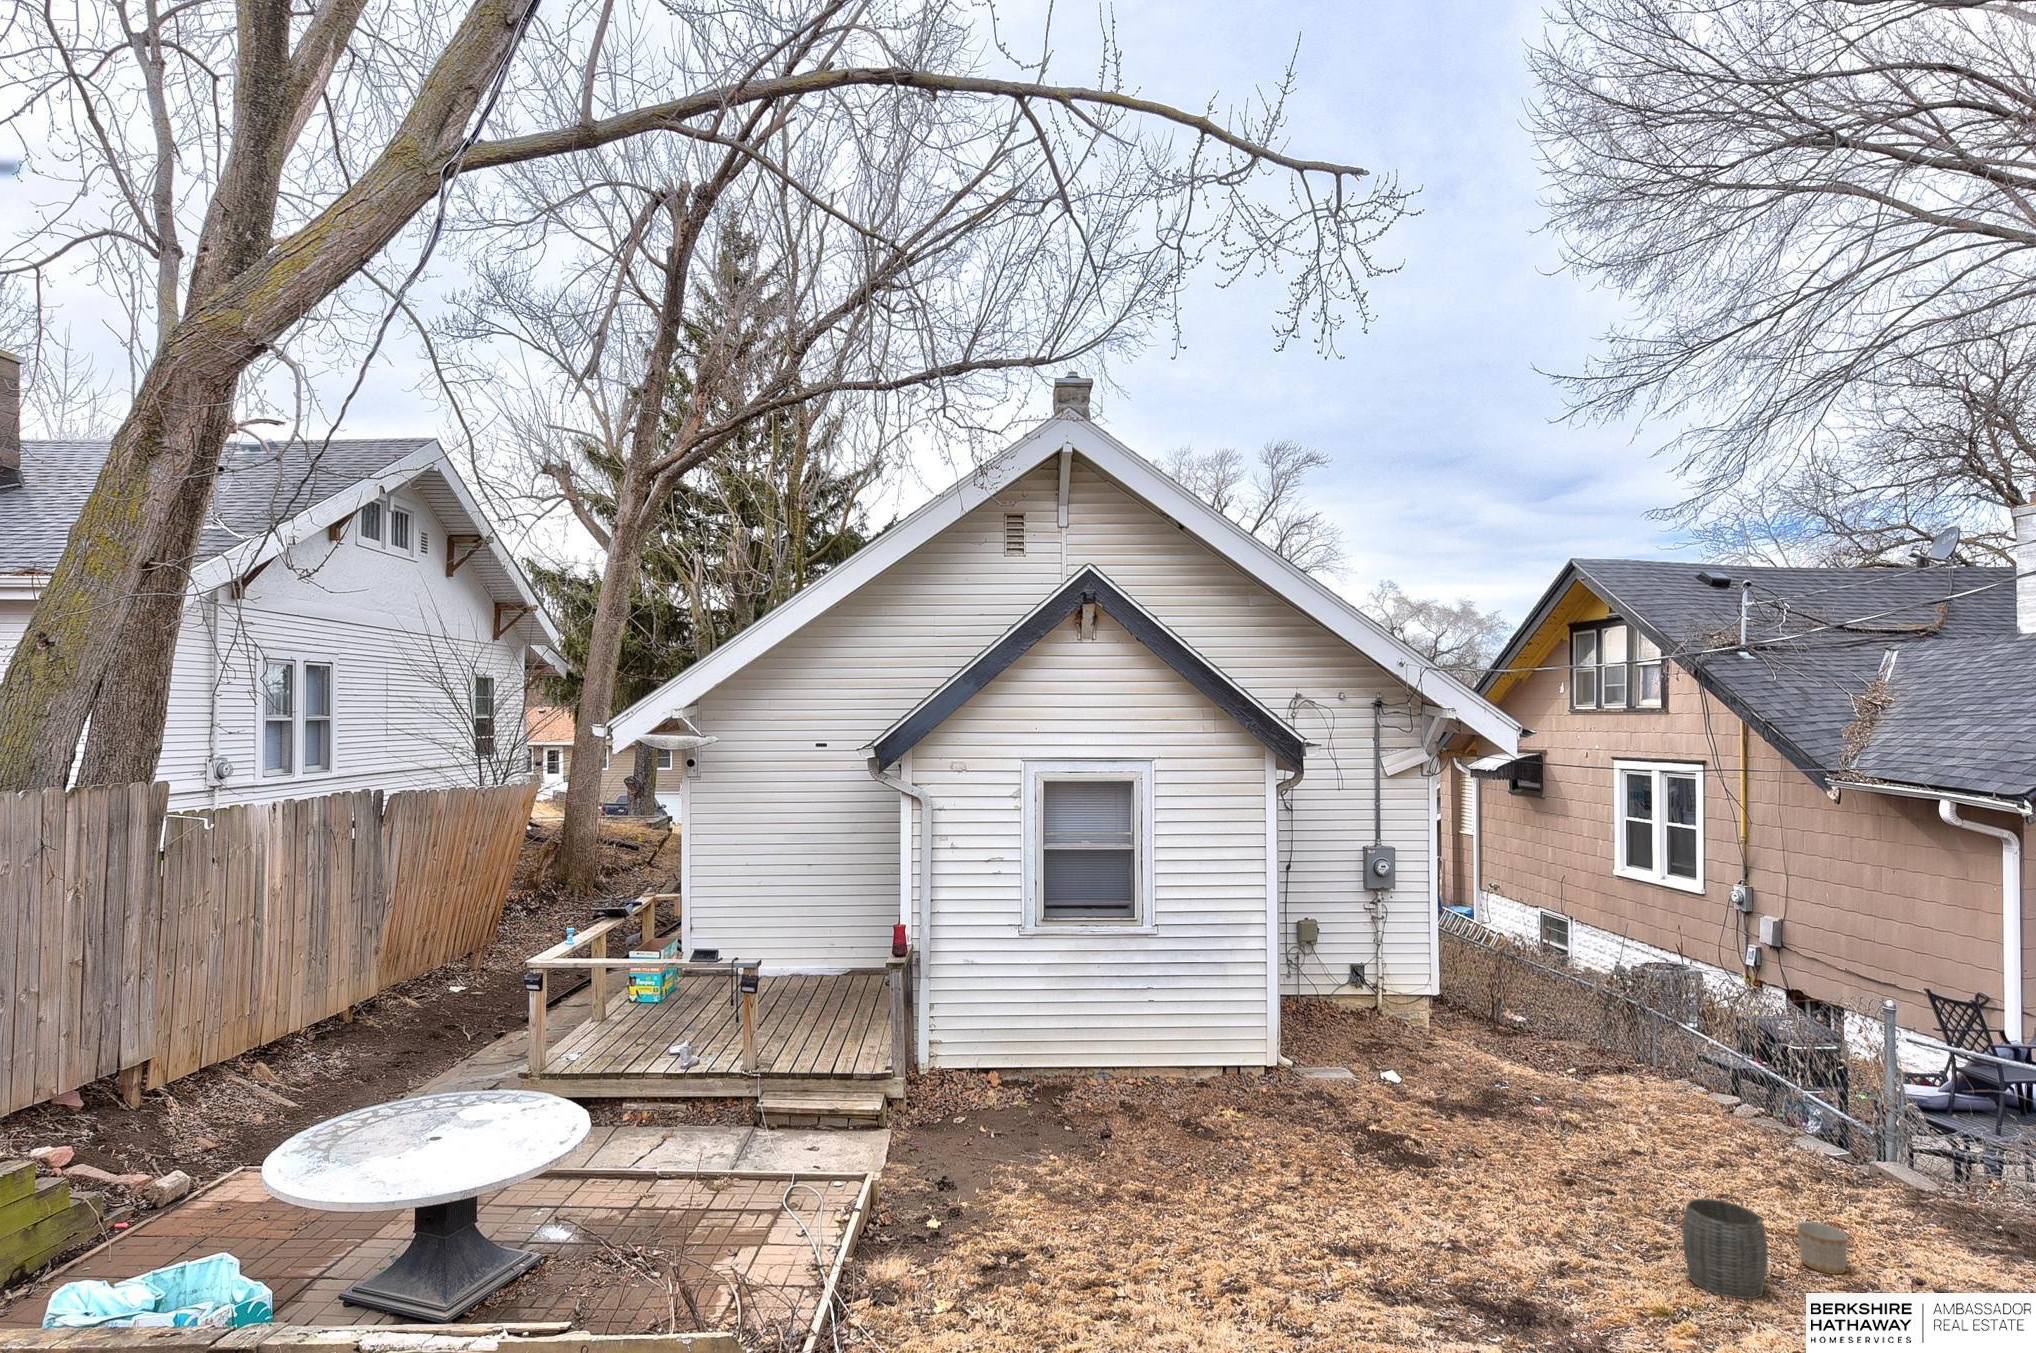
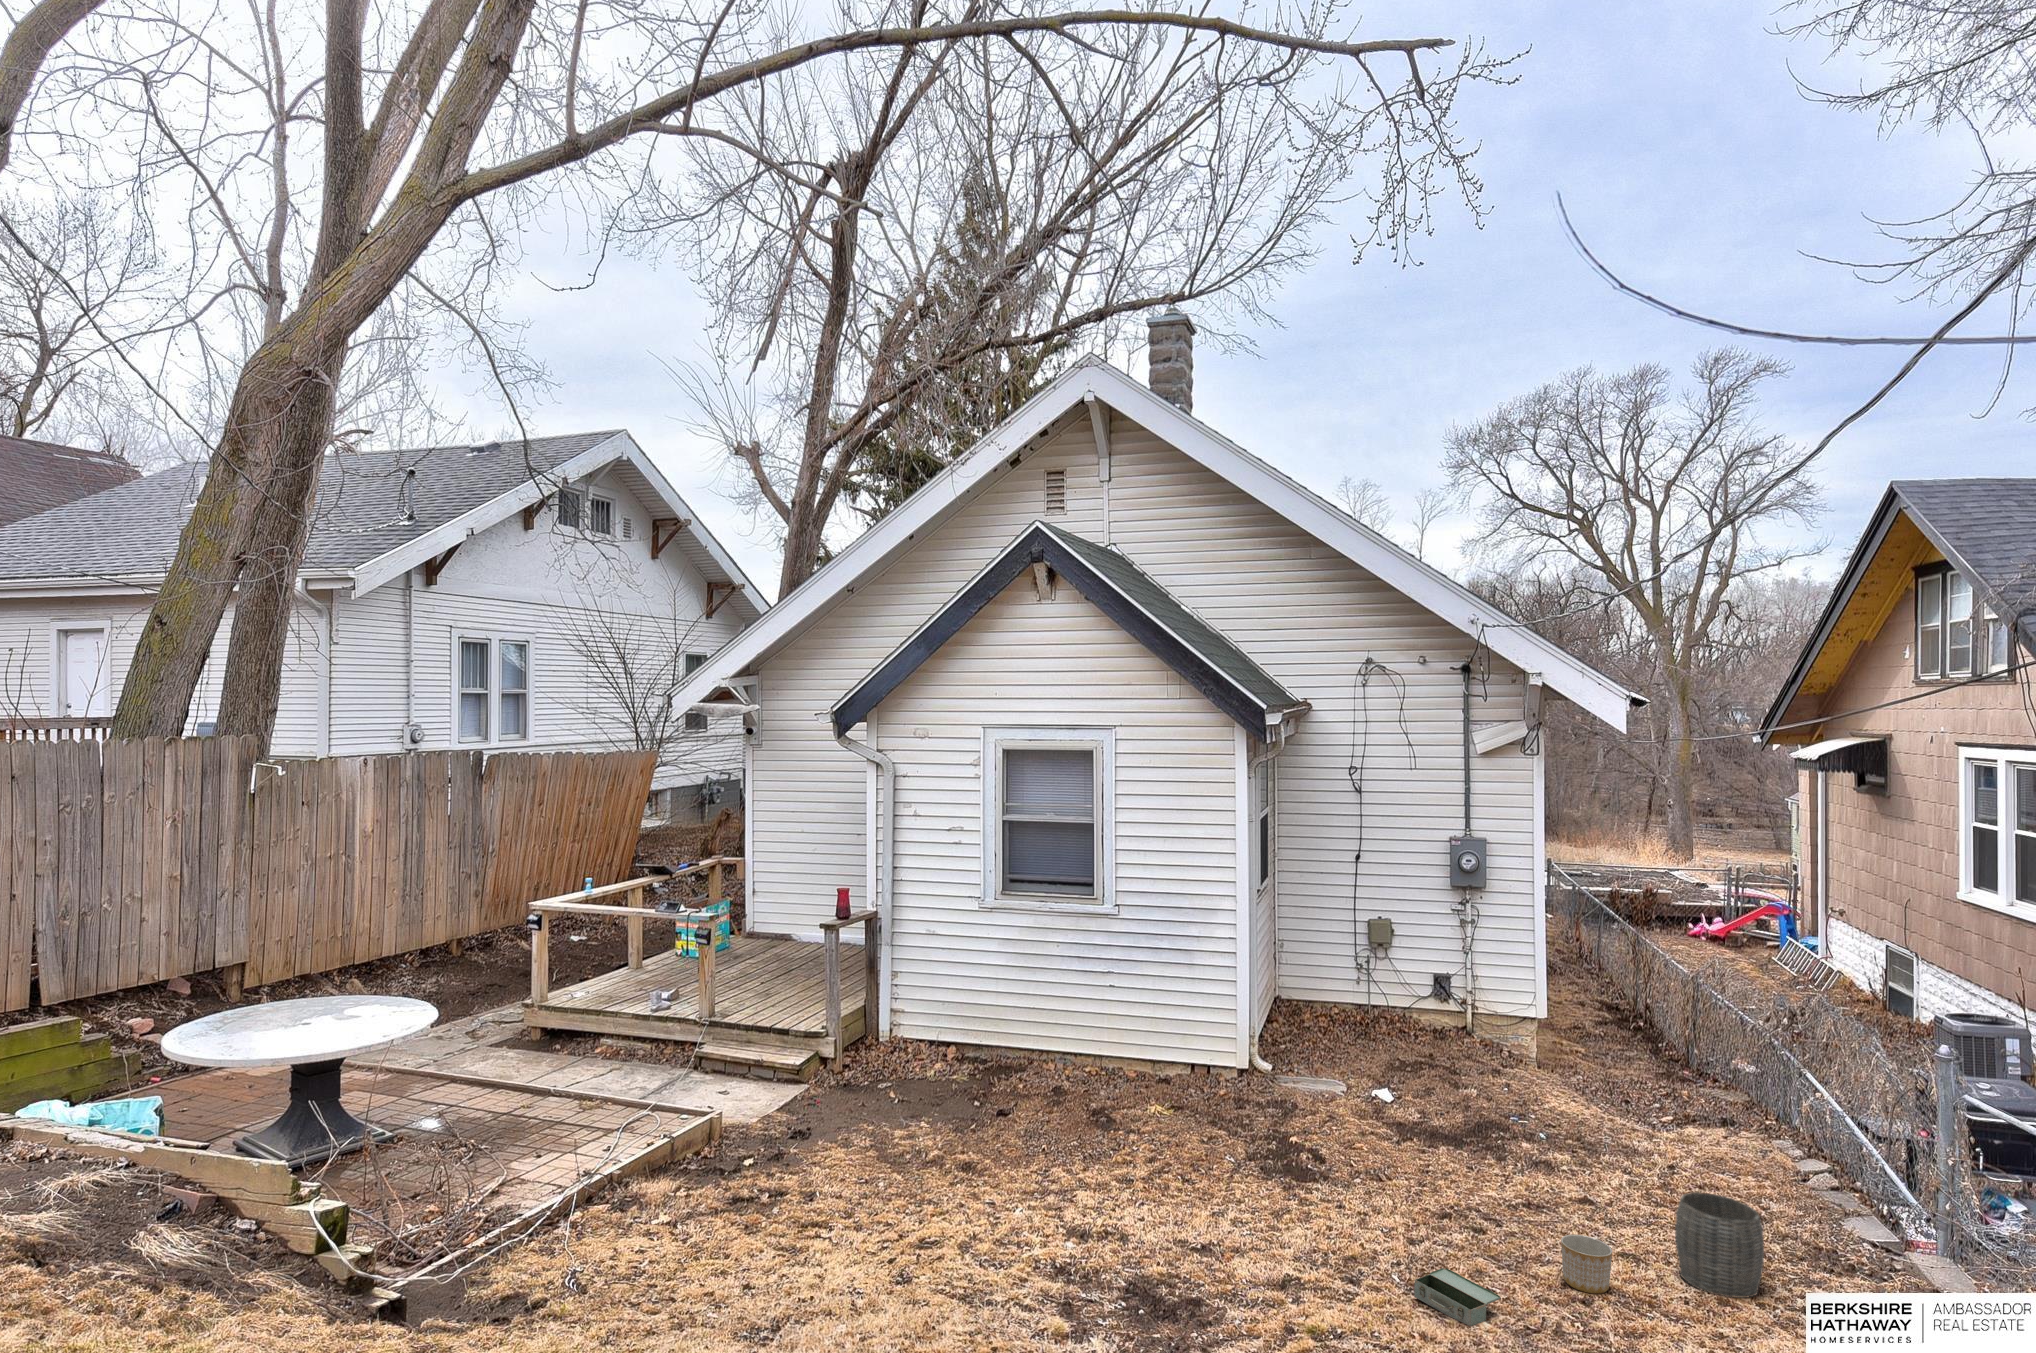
planter: present [1797,1222,1848,1274] -> present [1561,1235,1612,1294]
toolbox: none [1433,1268,1514,1324] -> present [1414,1268,1501,1326]

